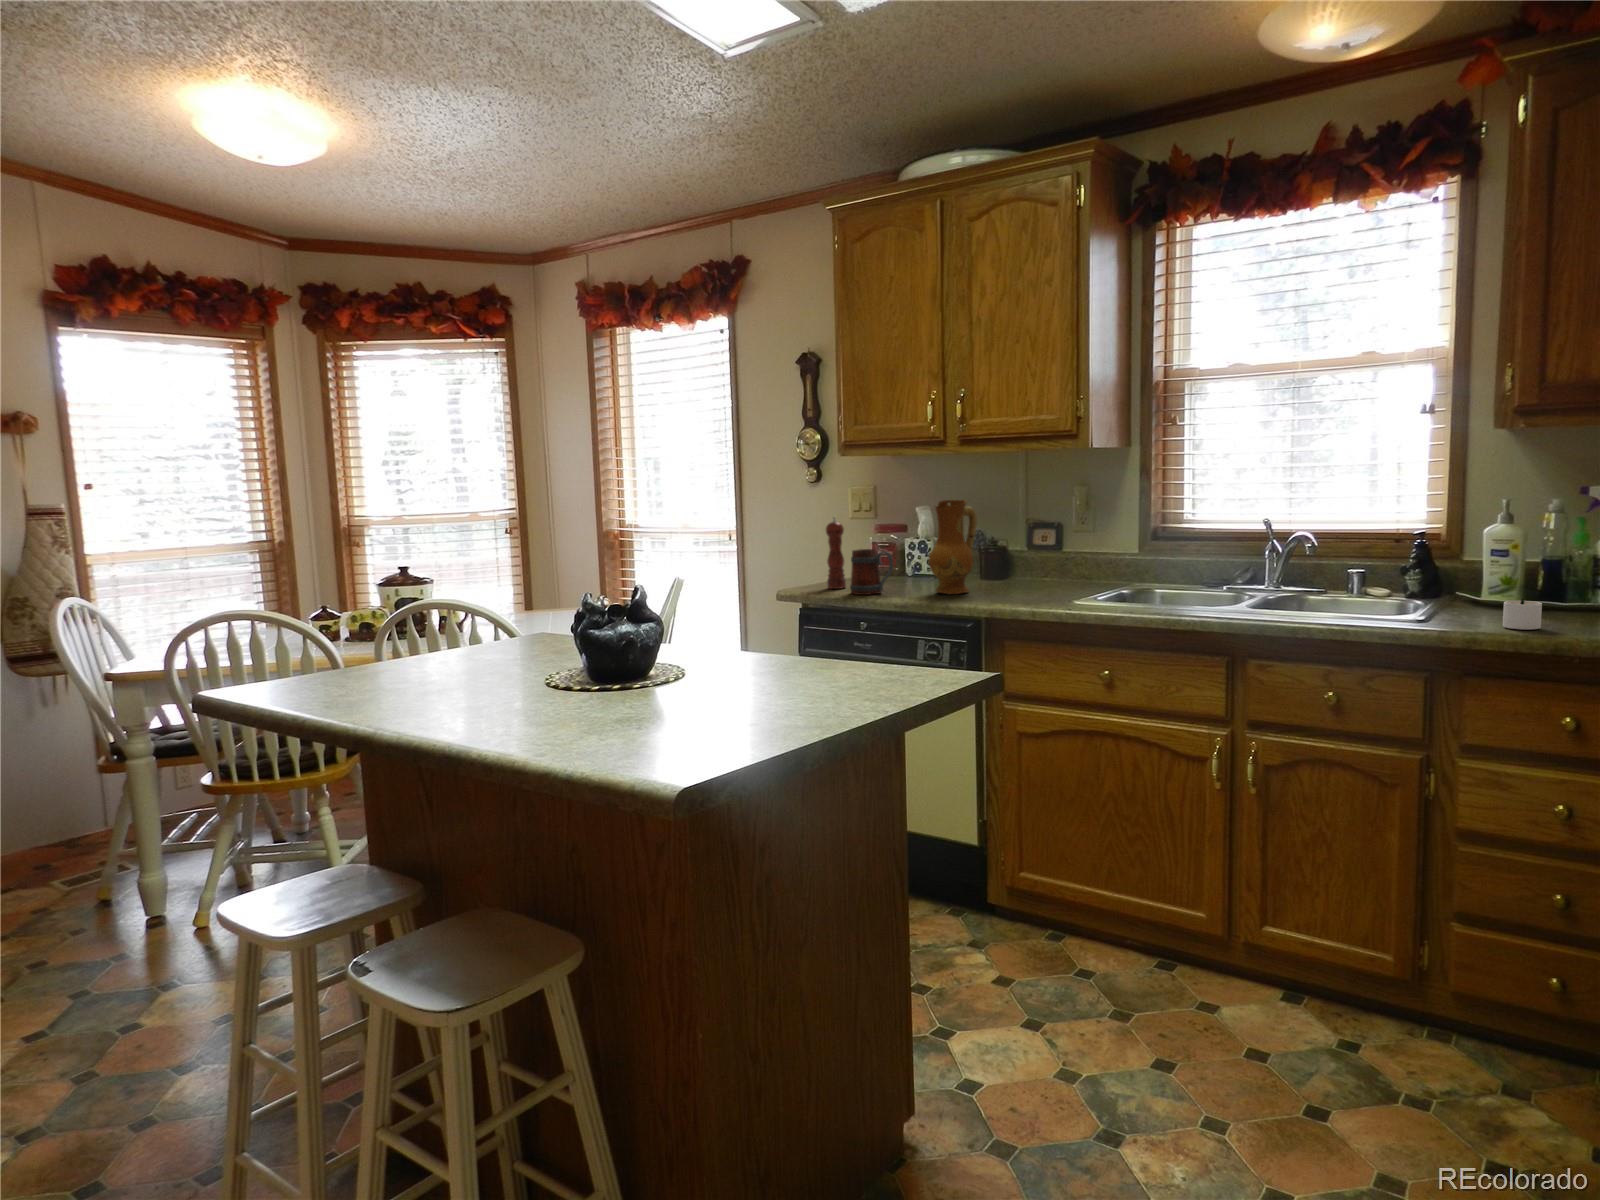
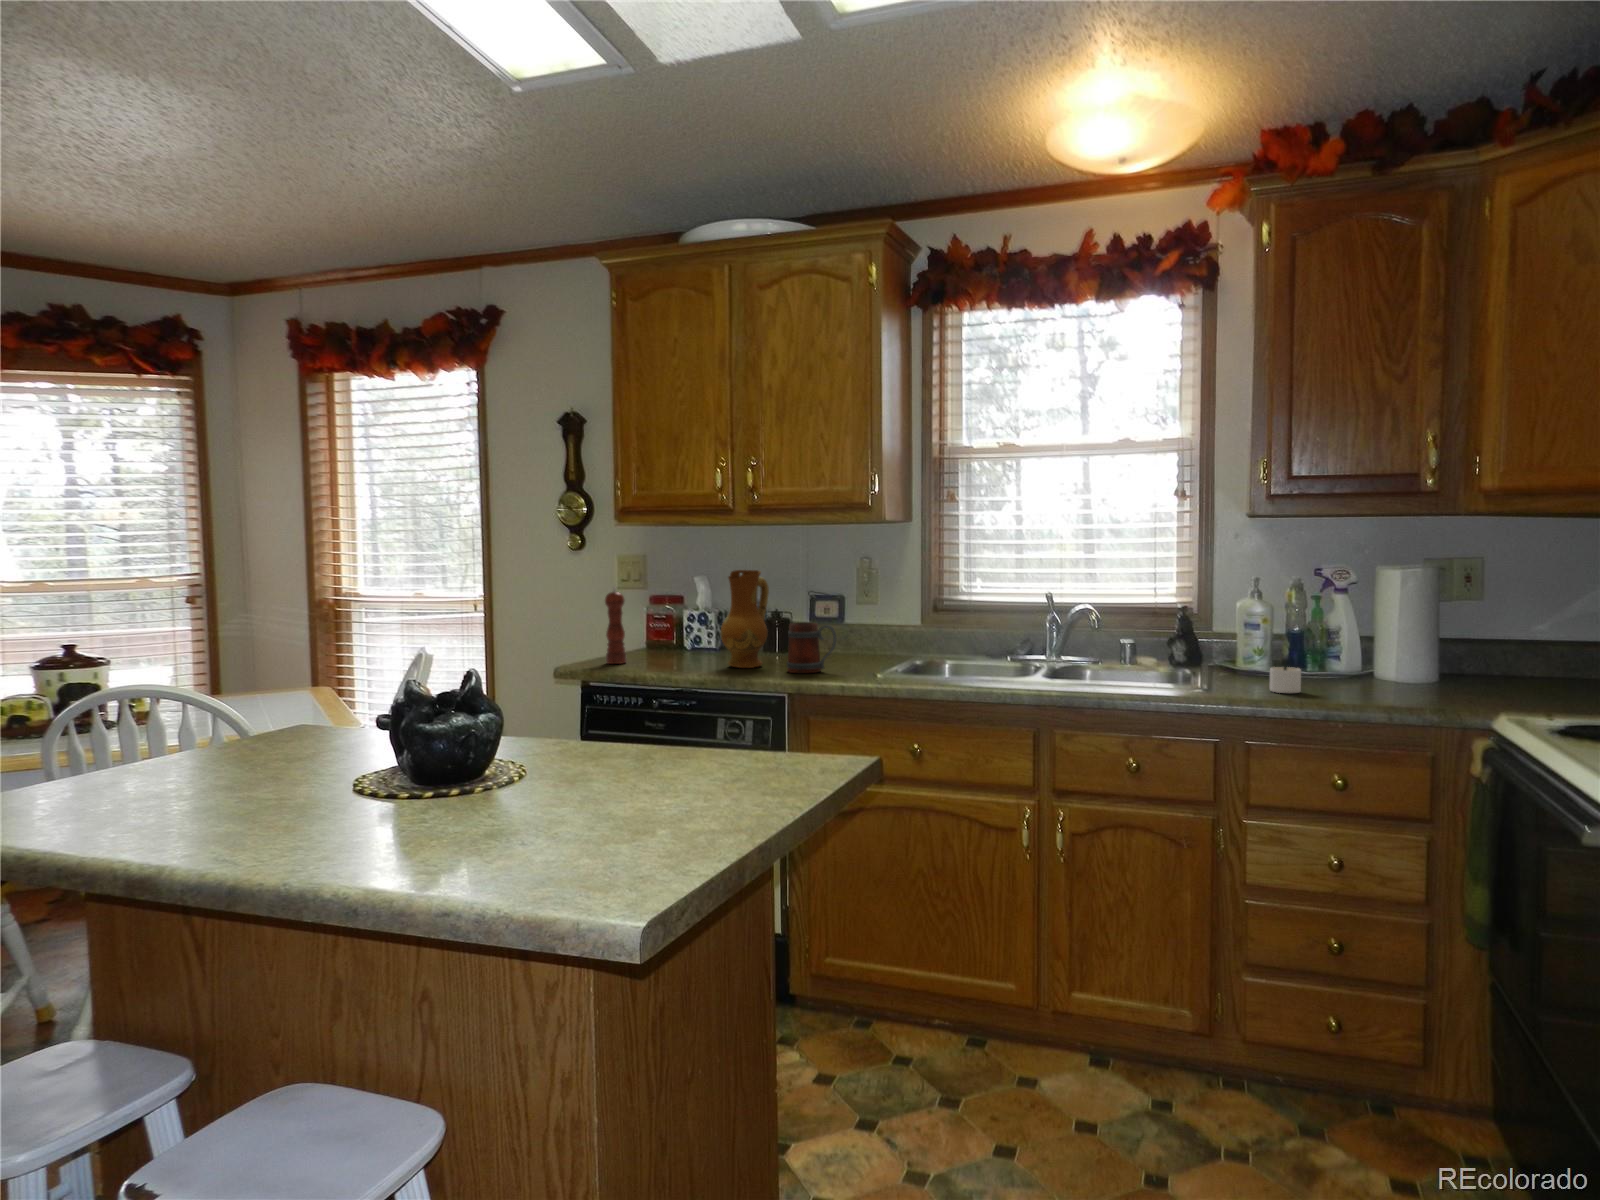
mug: present [850,549,893,595] -> present [787,623,837,673]

